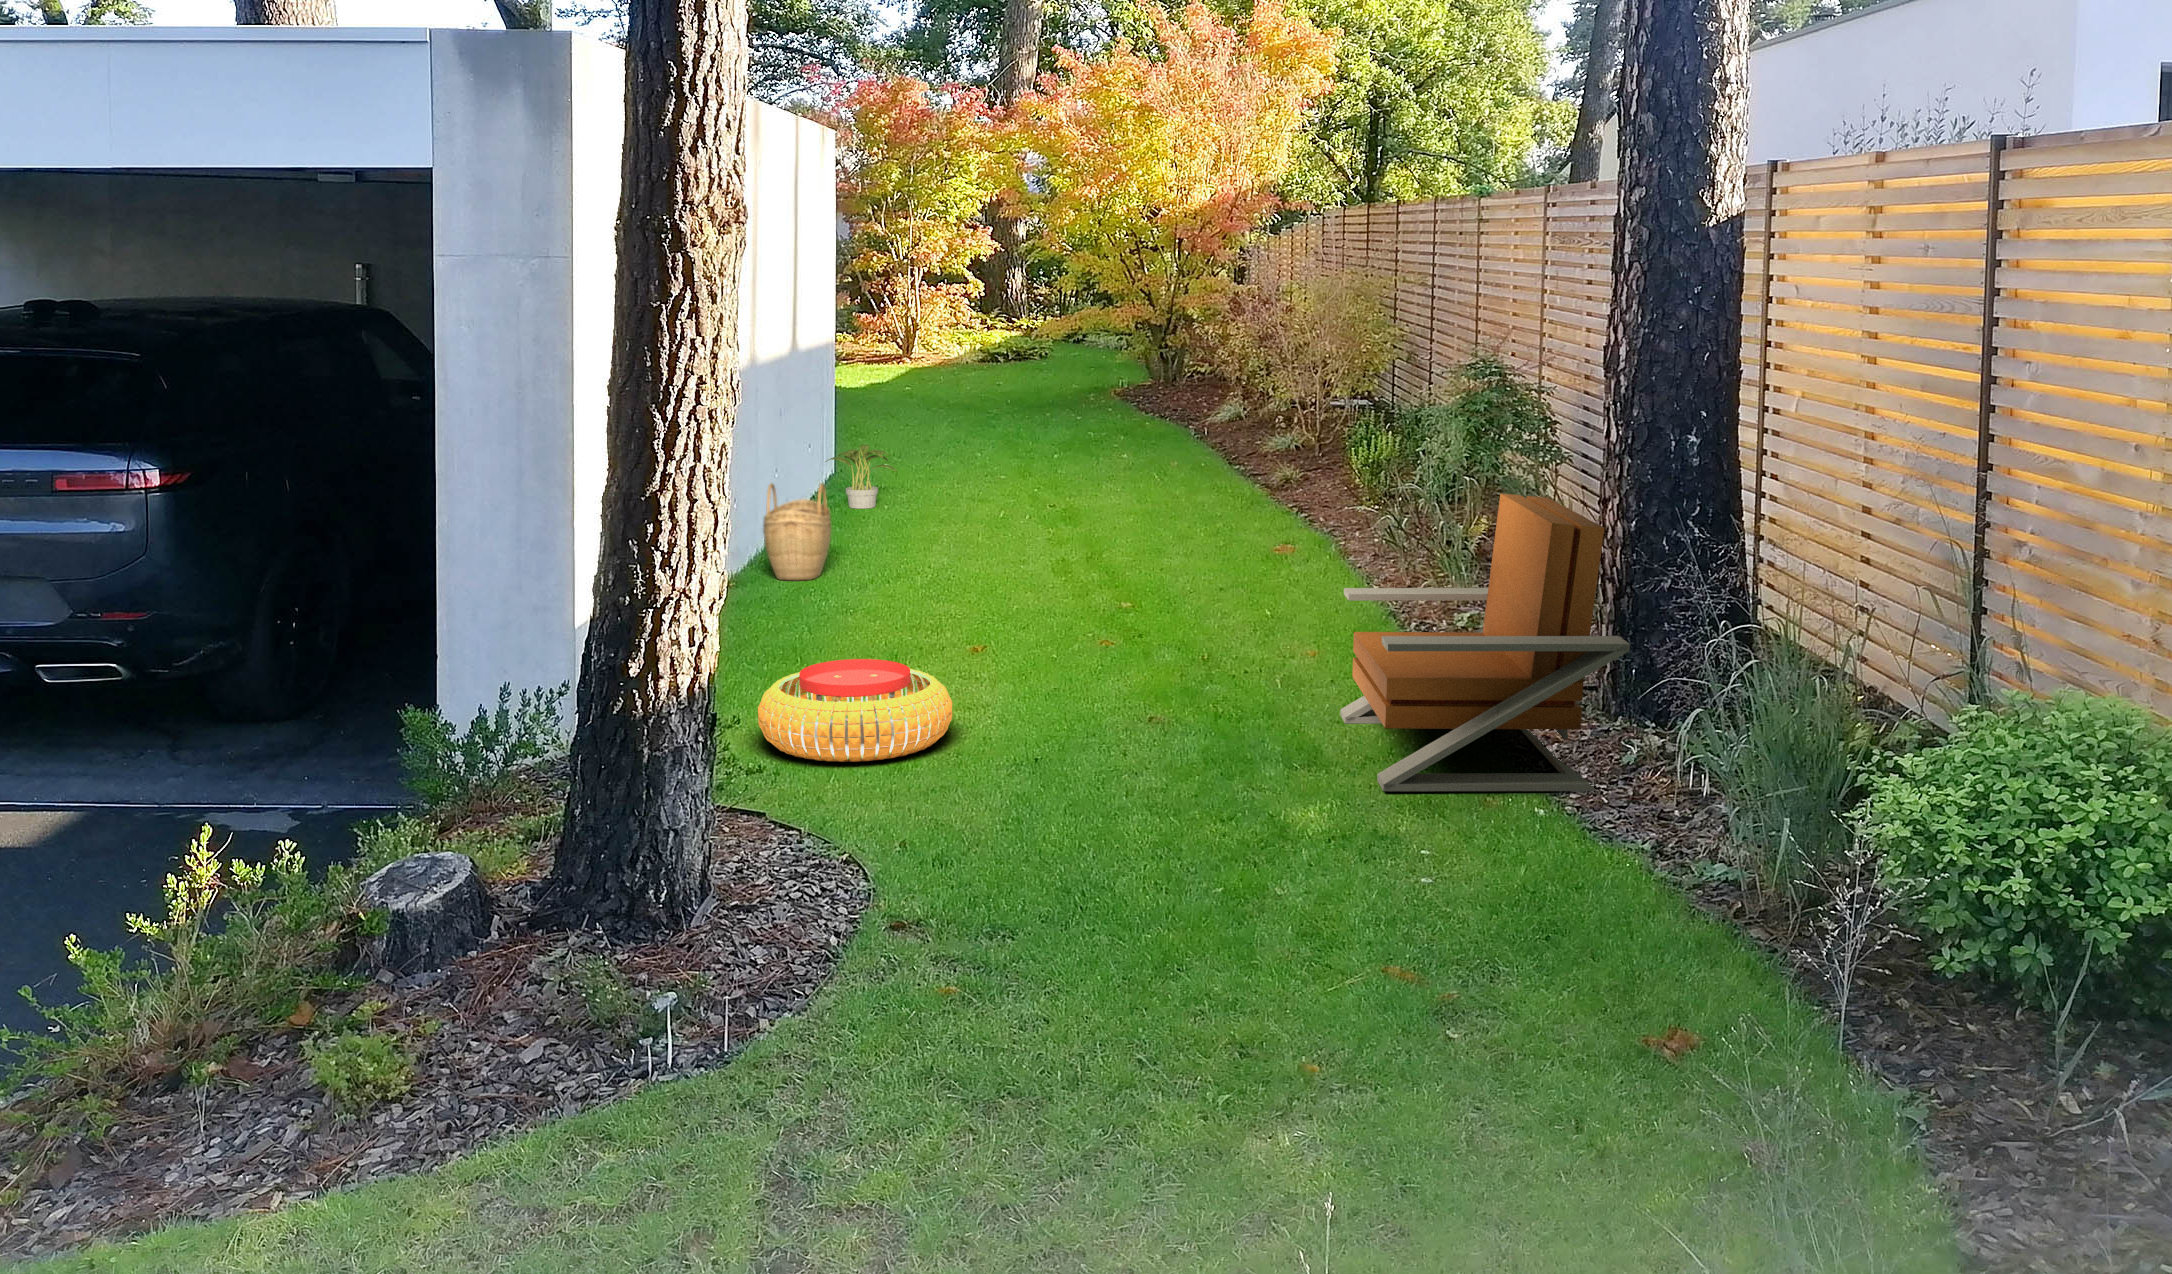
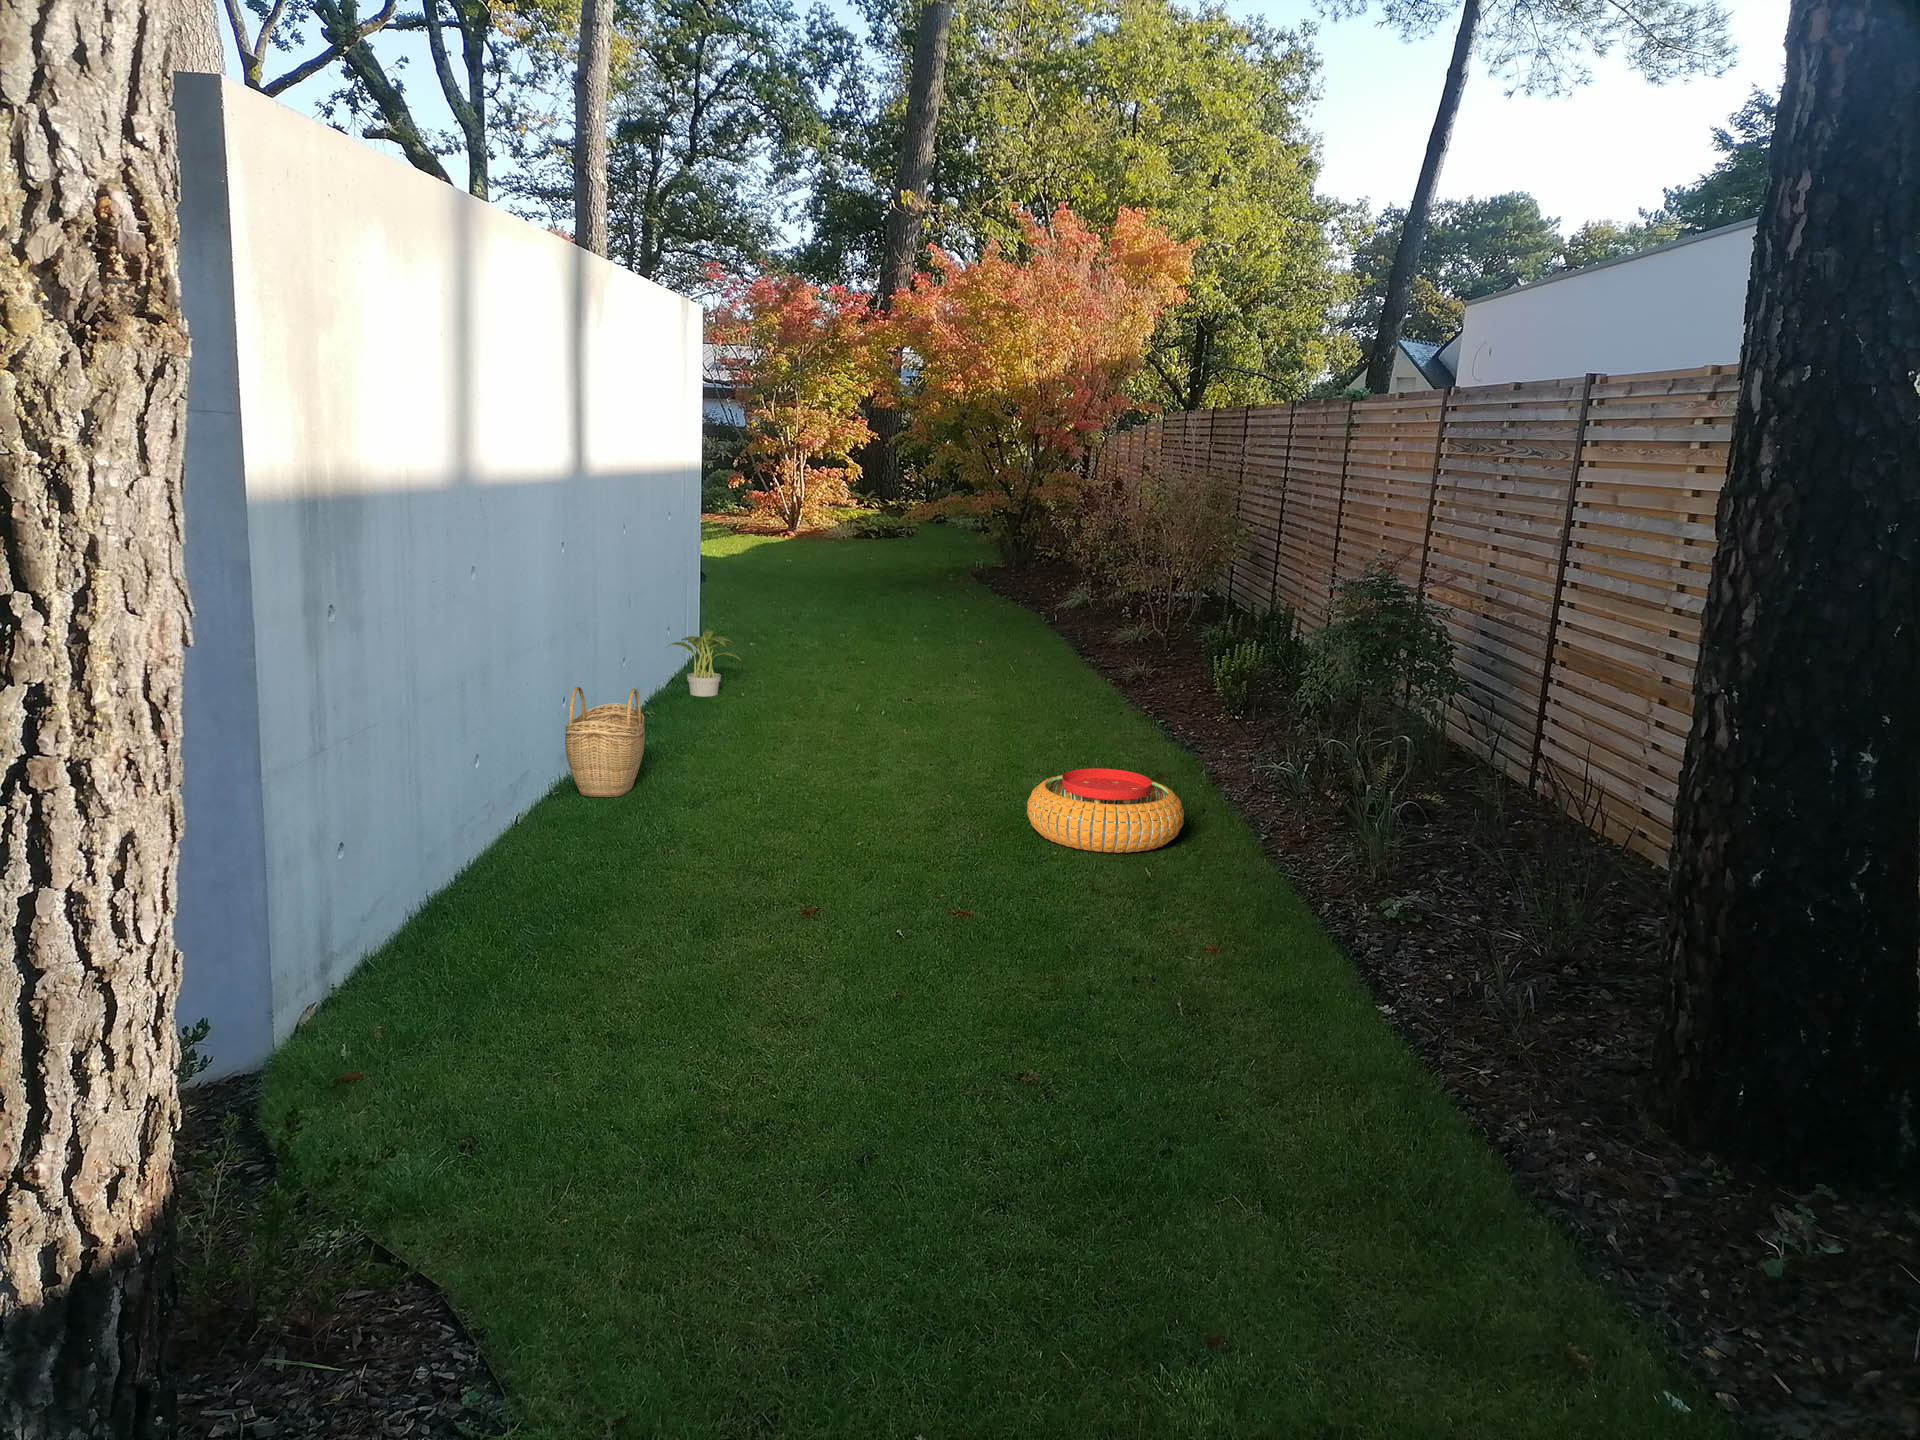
lounge chair: present [1340,494,1630,791] -> none [1245,800,1732,1289]
pouf: present [758,659,953,762] -> present [1027,768,1184,853]

